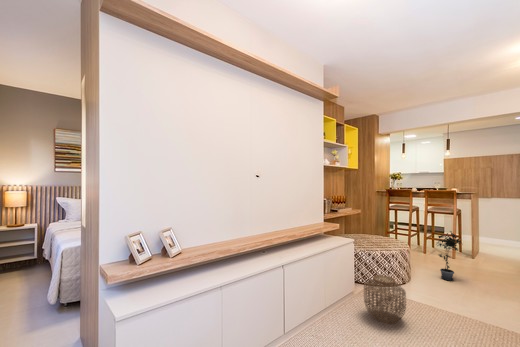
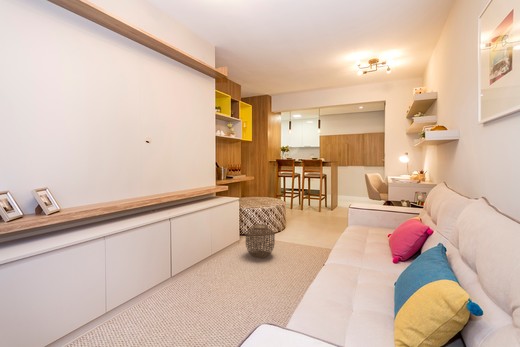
potted plant: present [438,231,461,281] -> none [303,190,319,226]

